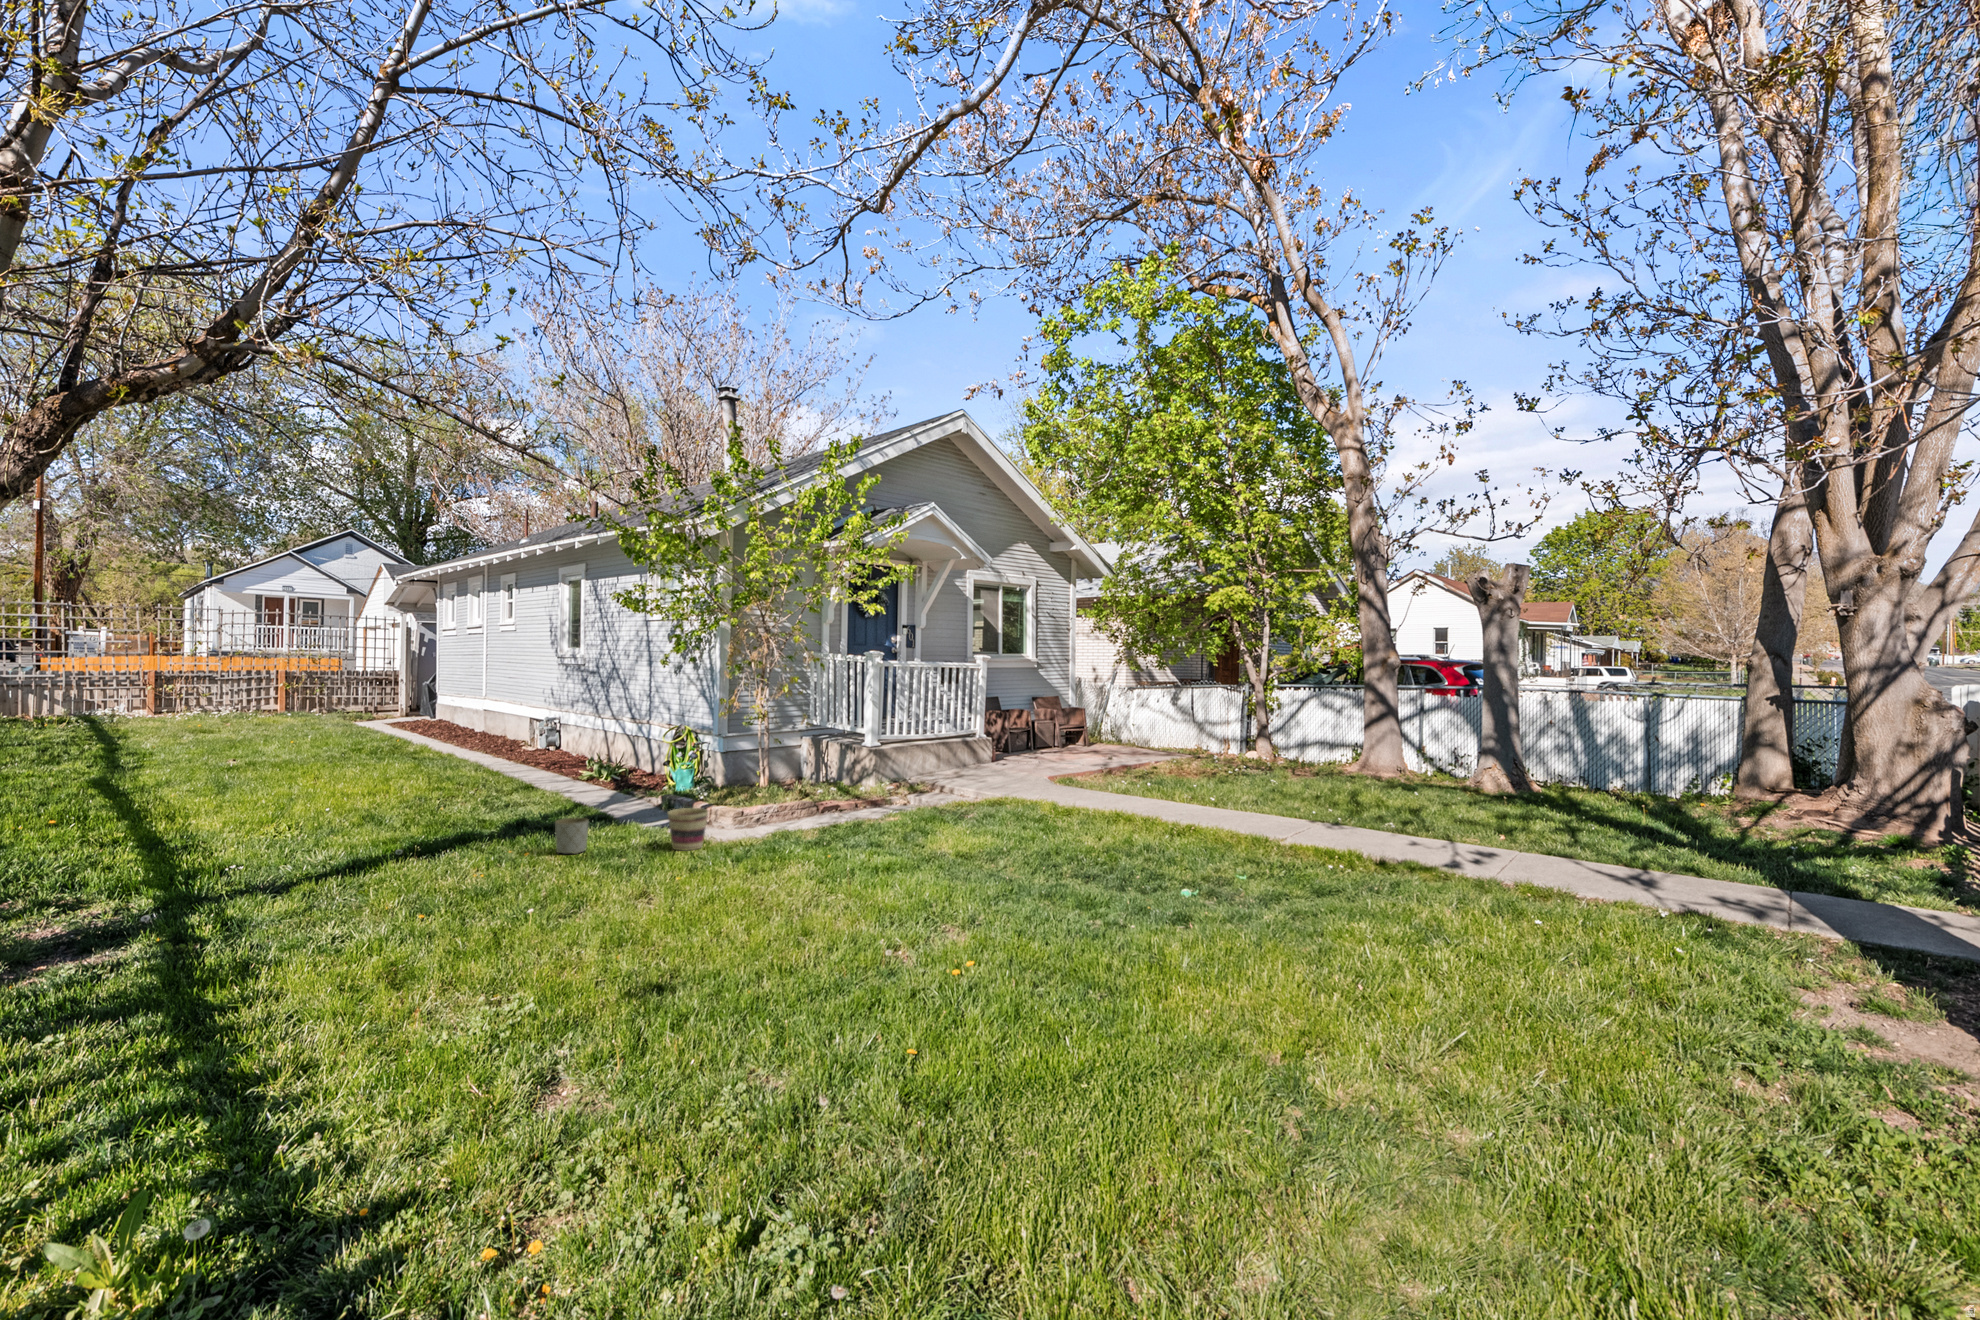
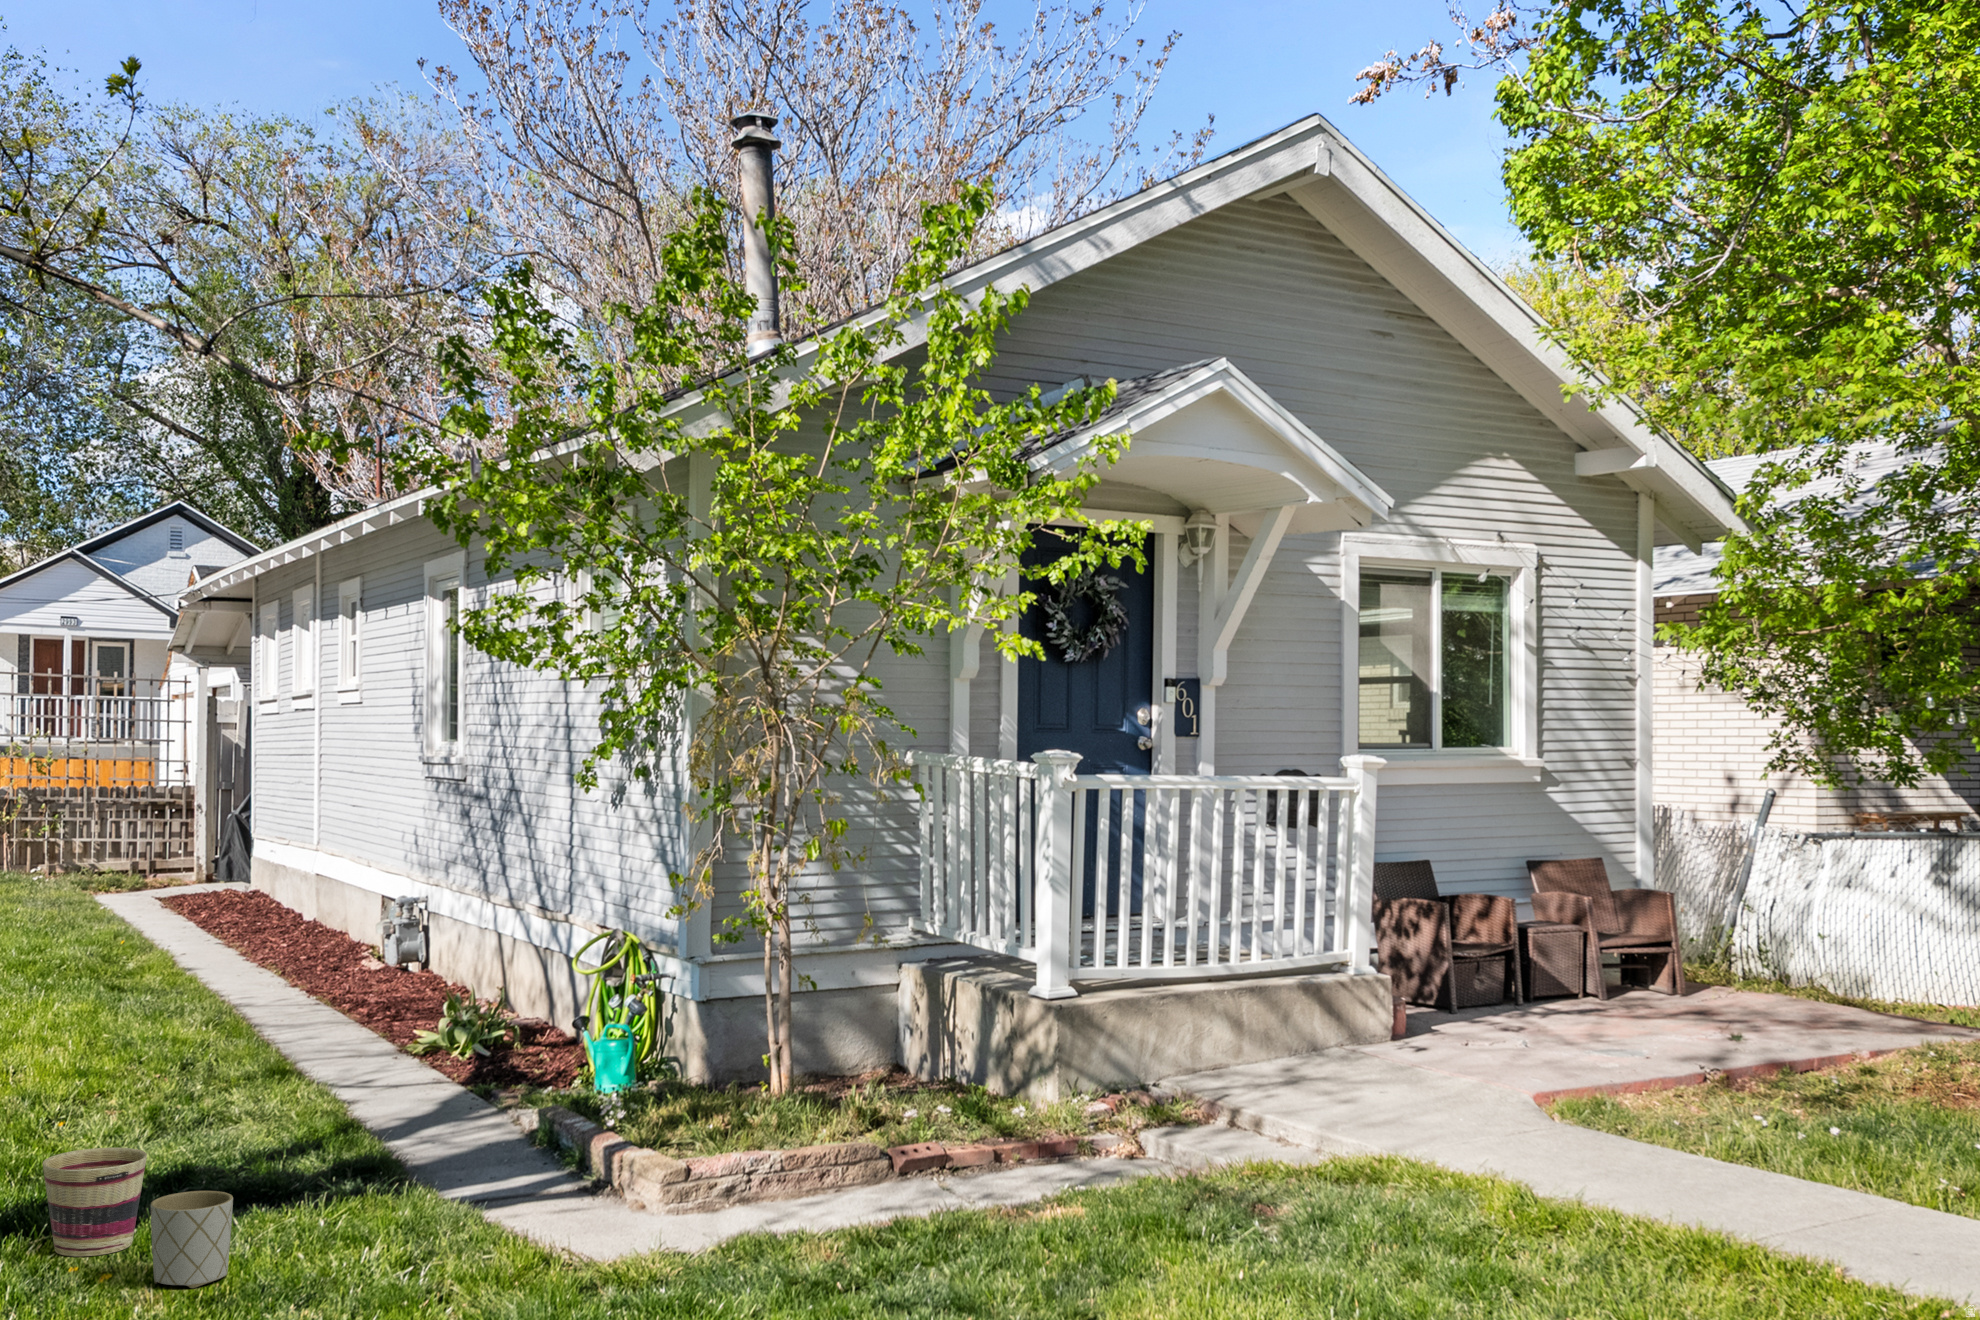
basket: present [668,808,708,851] -> present [43,1148,147,1257]

